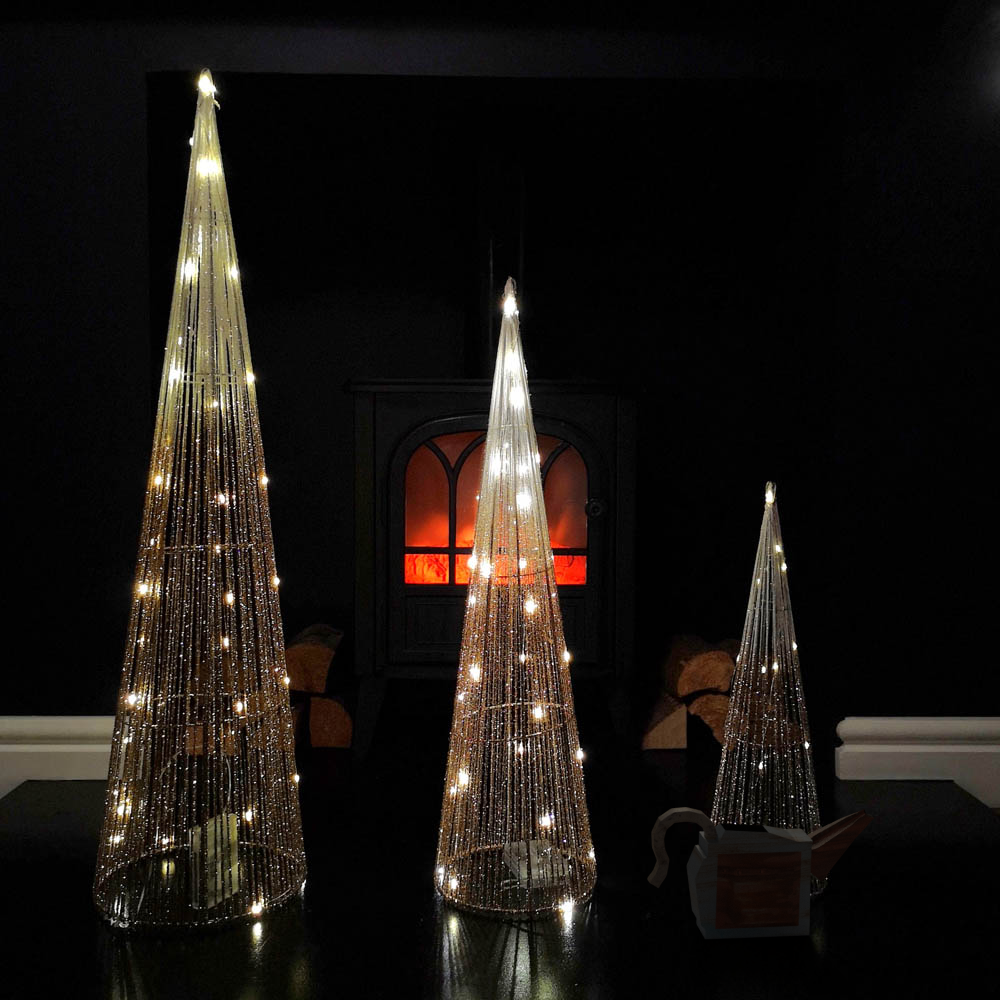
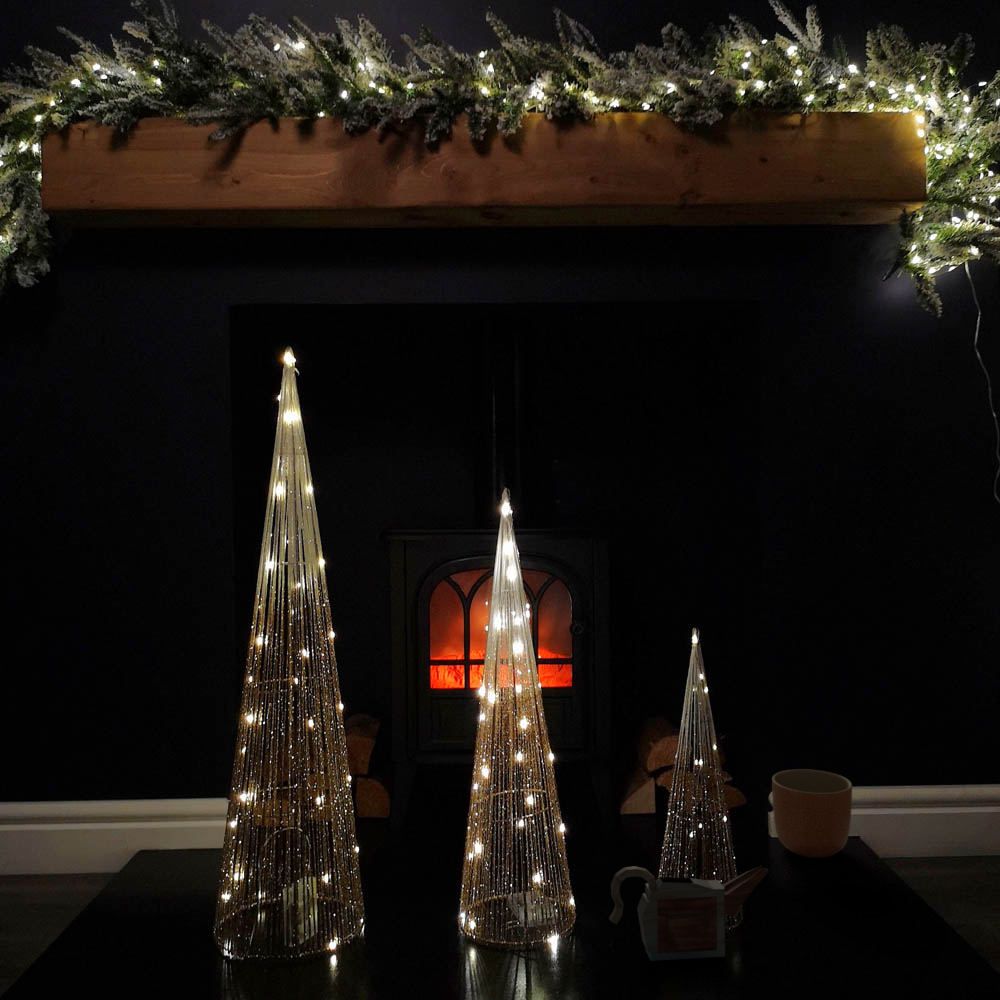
planter: none [847,692,954,804] -> present [772,769,852,858]

